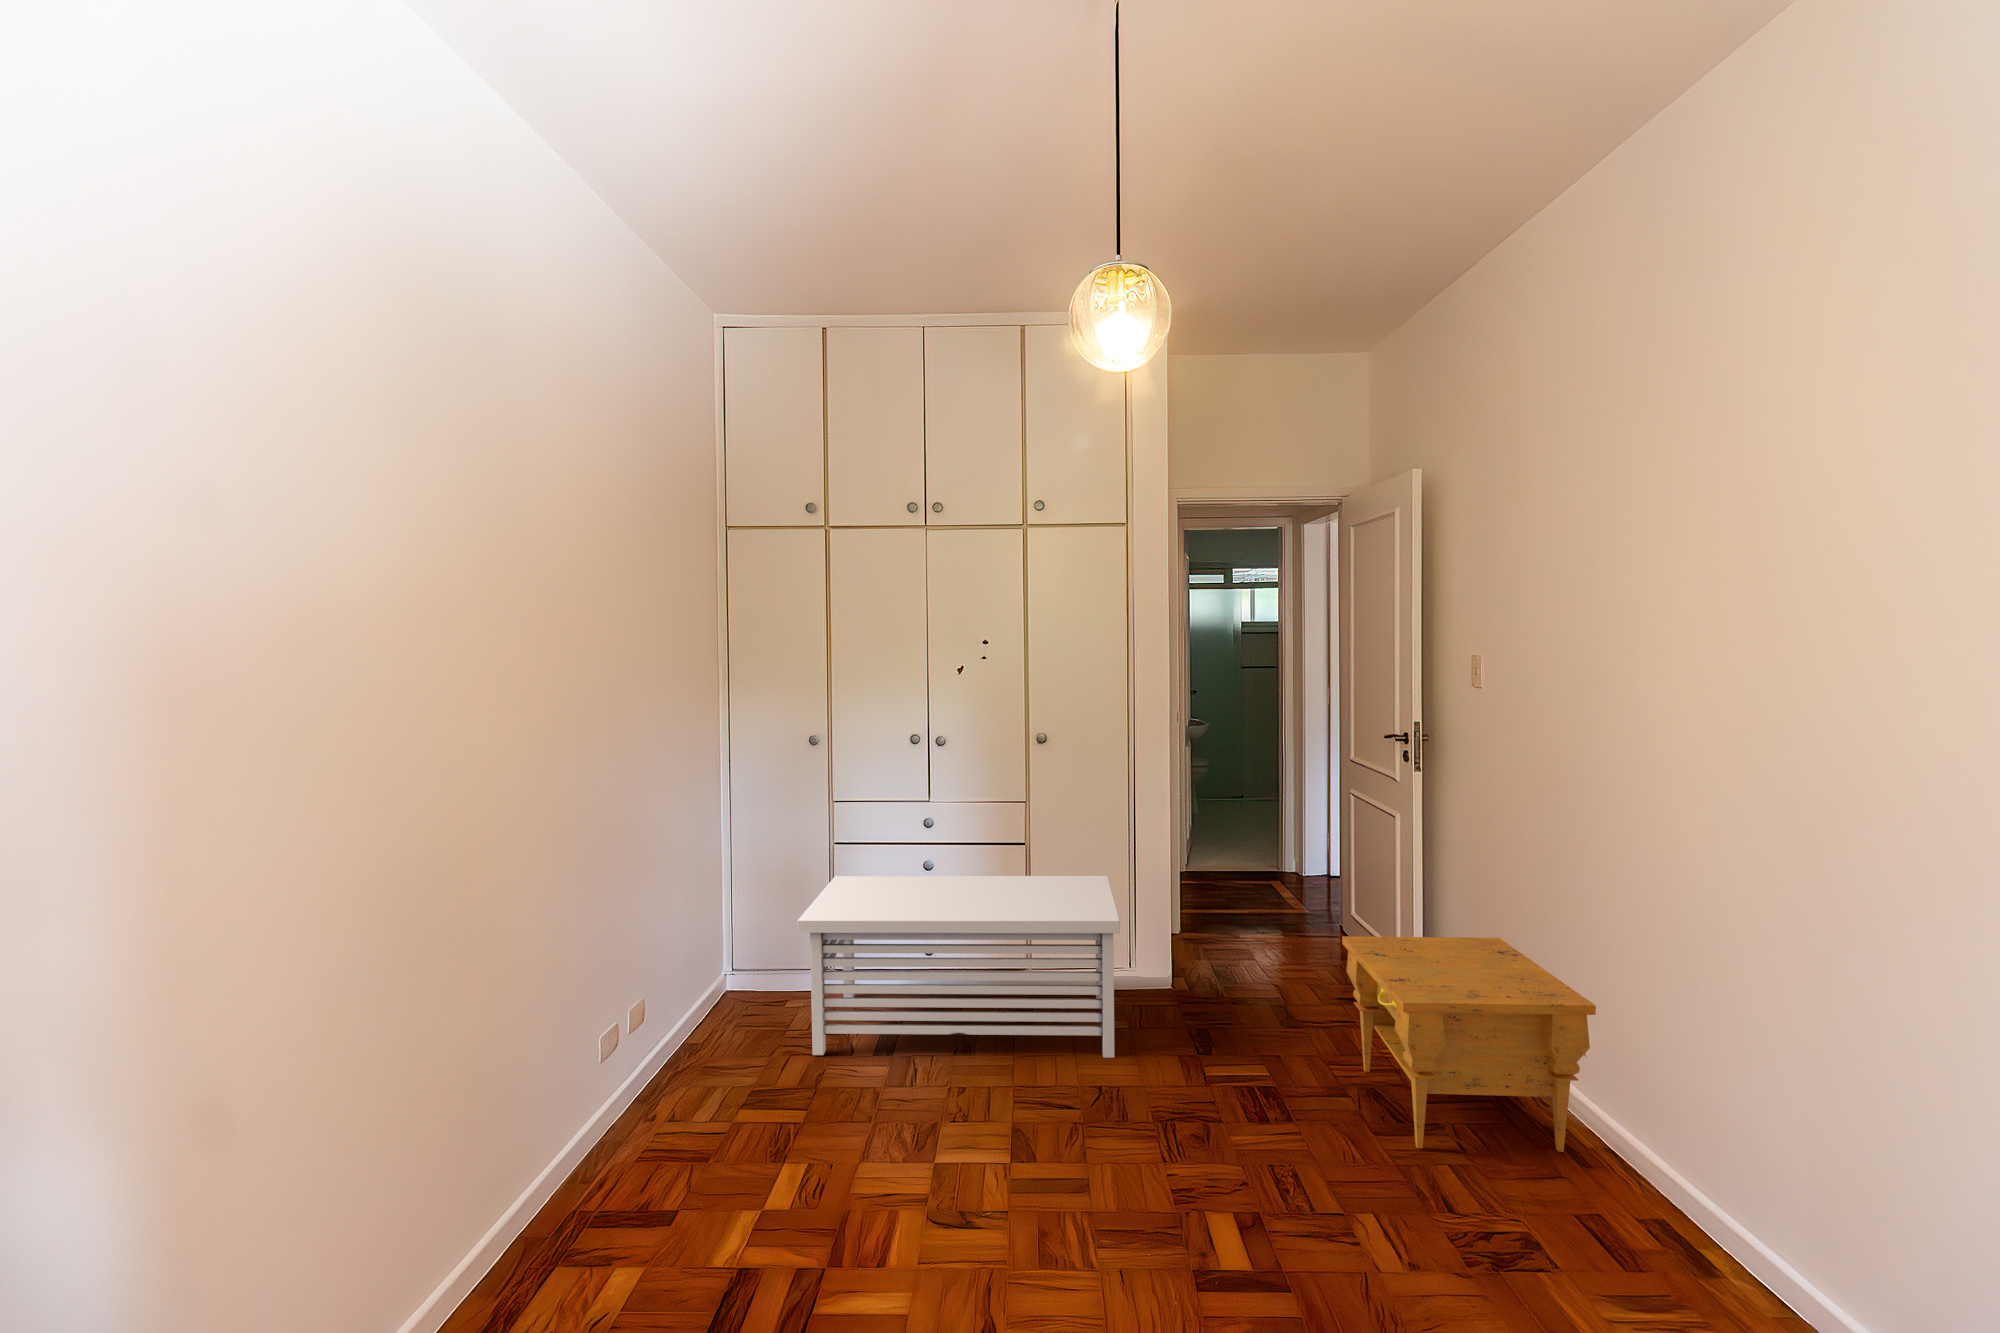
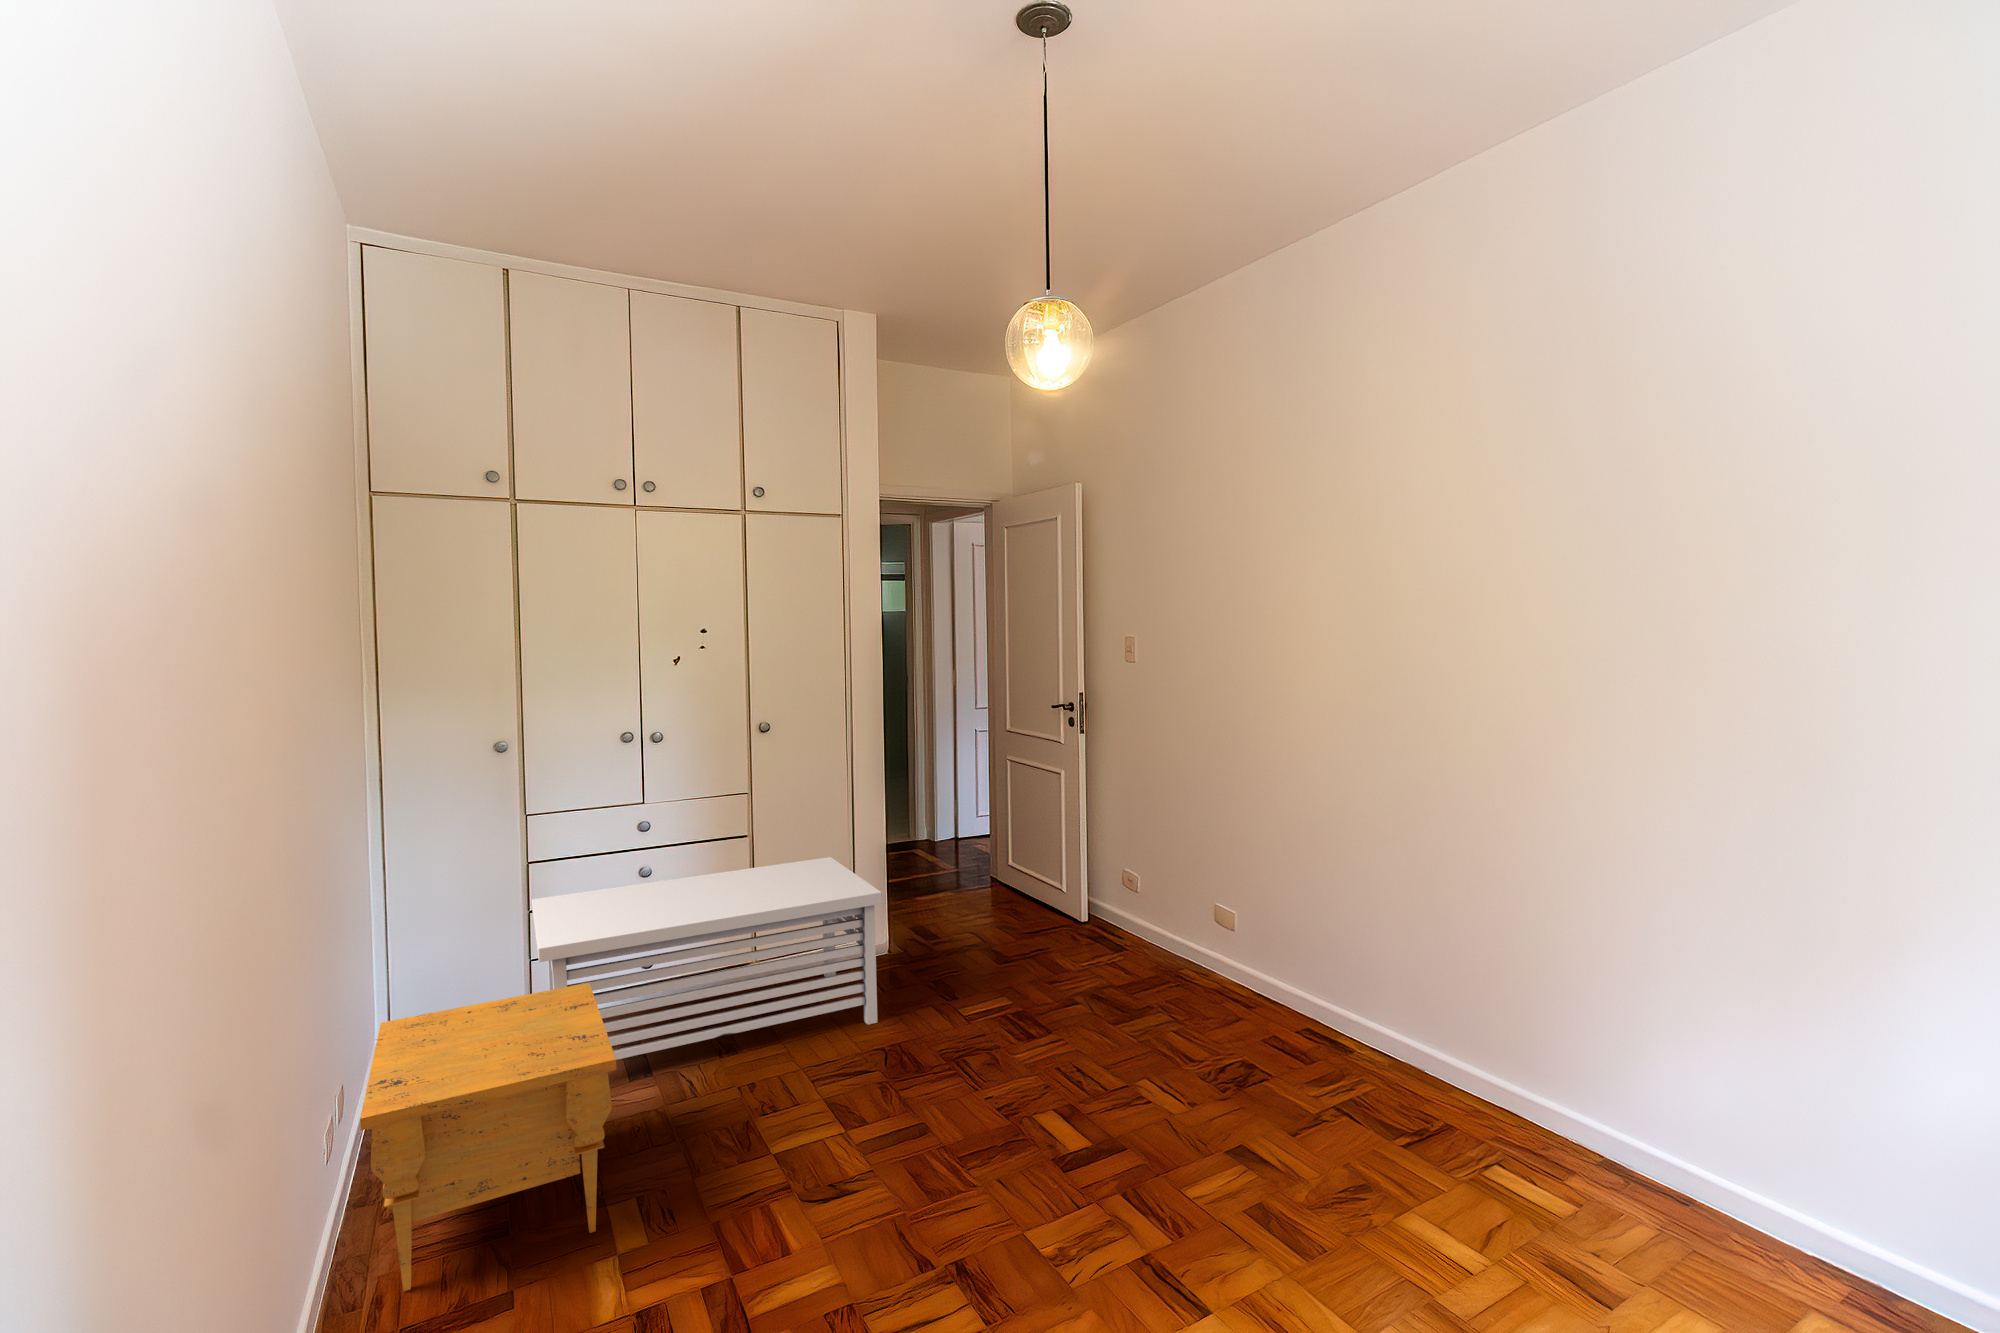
nightstand: present [1342,936,1596,1152] -> present [360,983,616,1291]

